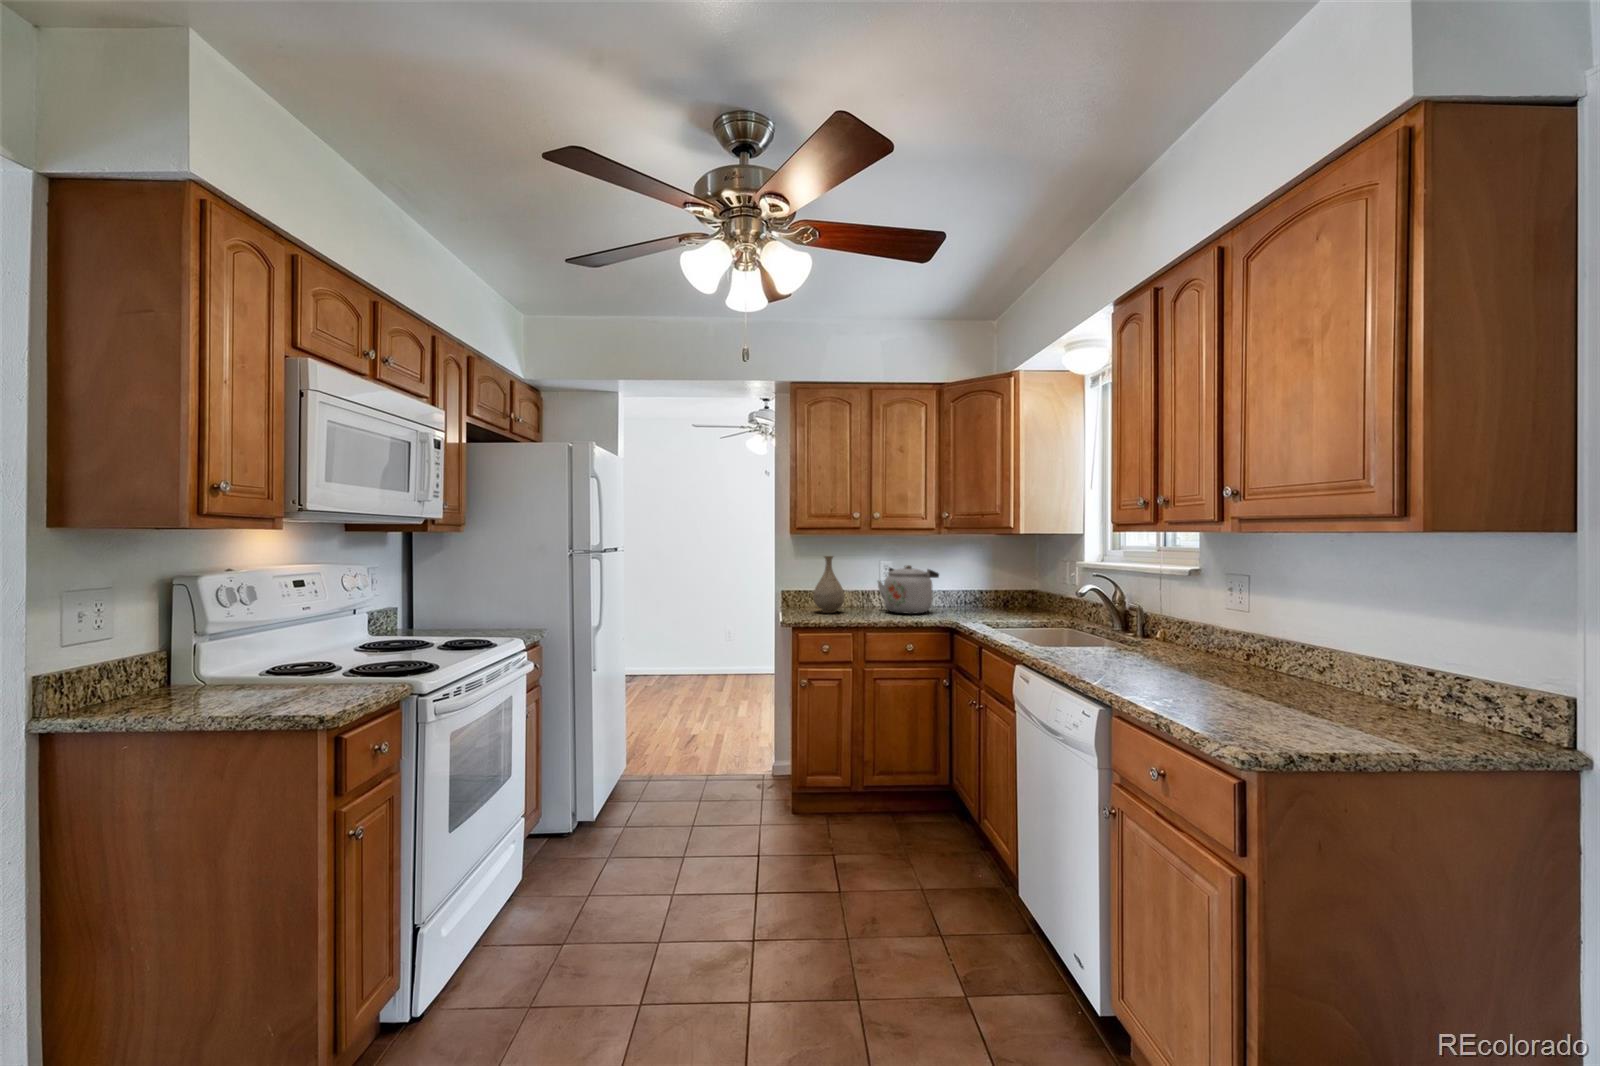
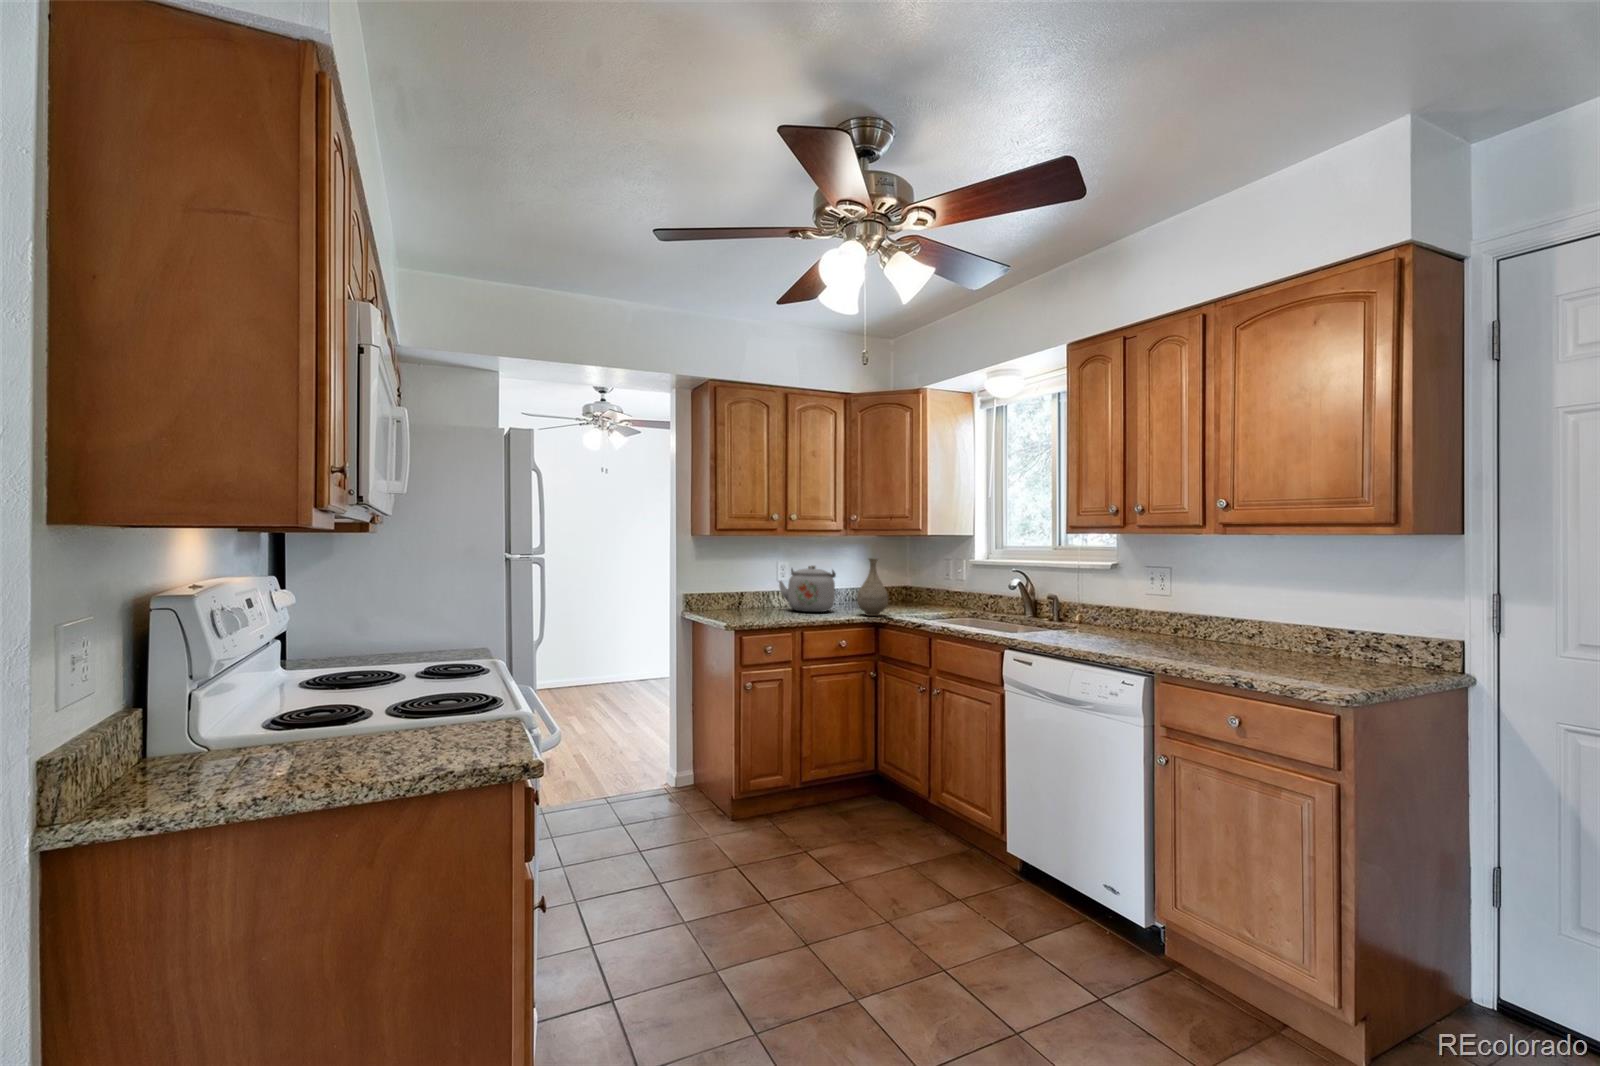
vase: present [814,556,844,613] -> present [857,558,888,616]

